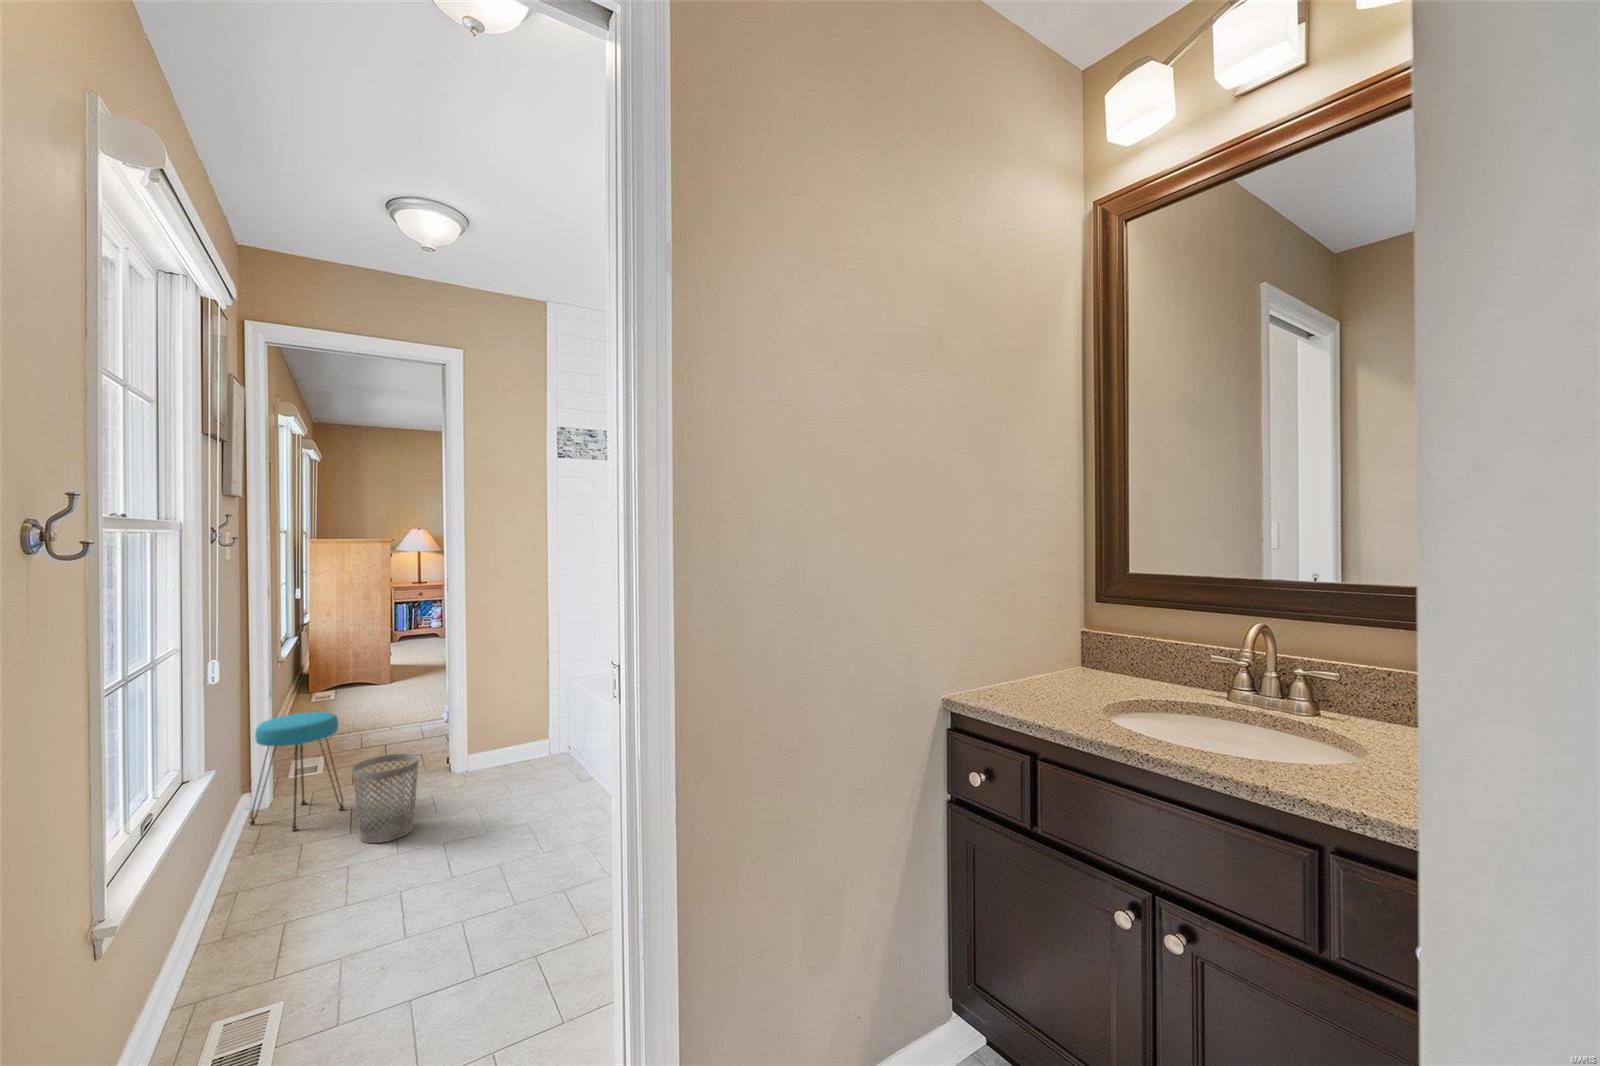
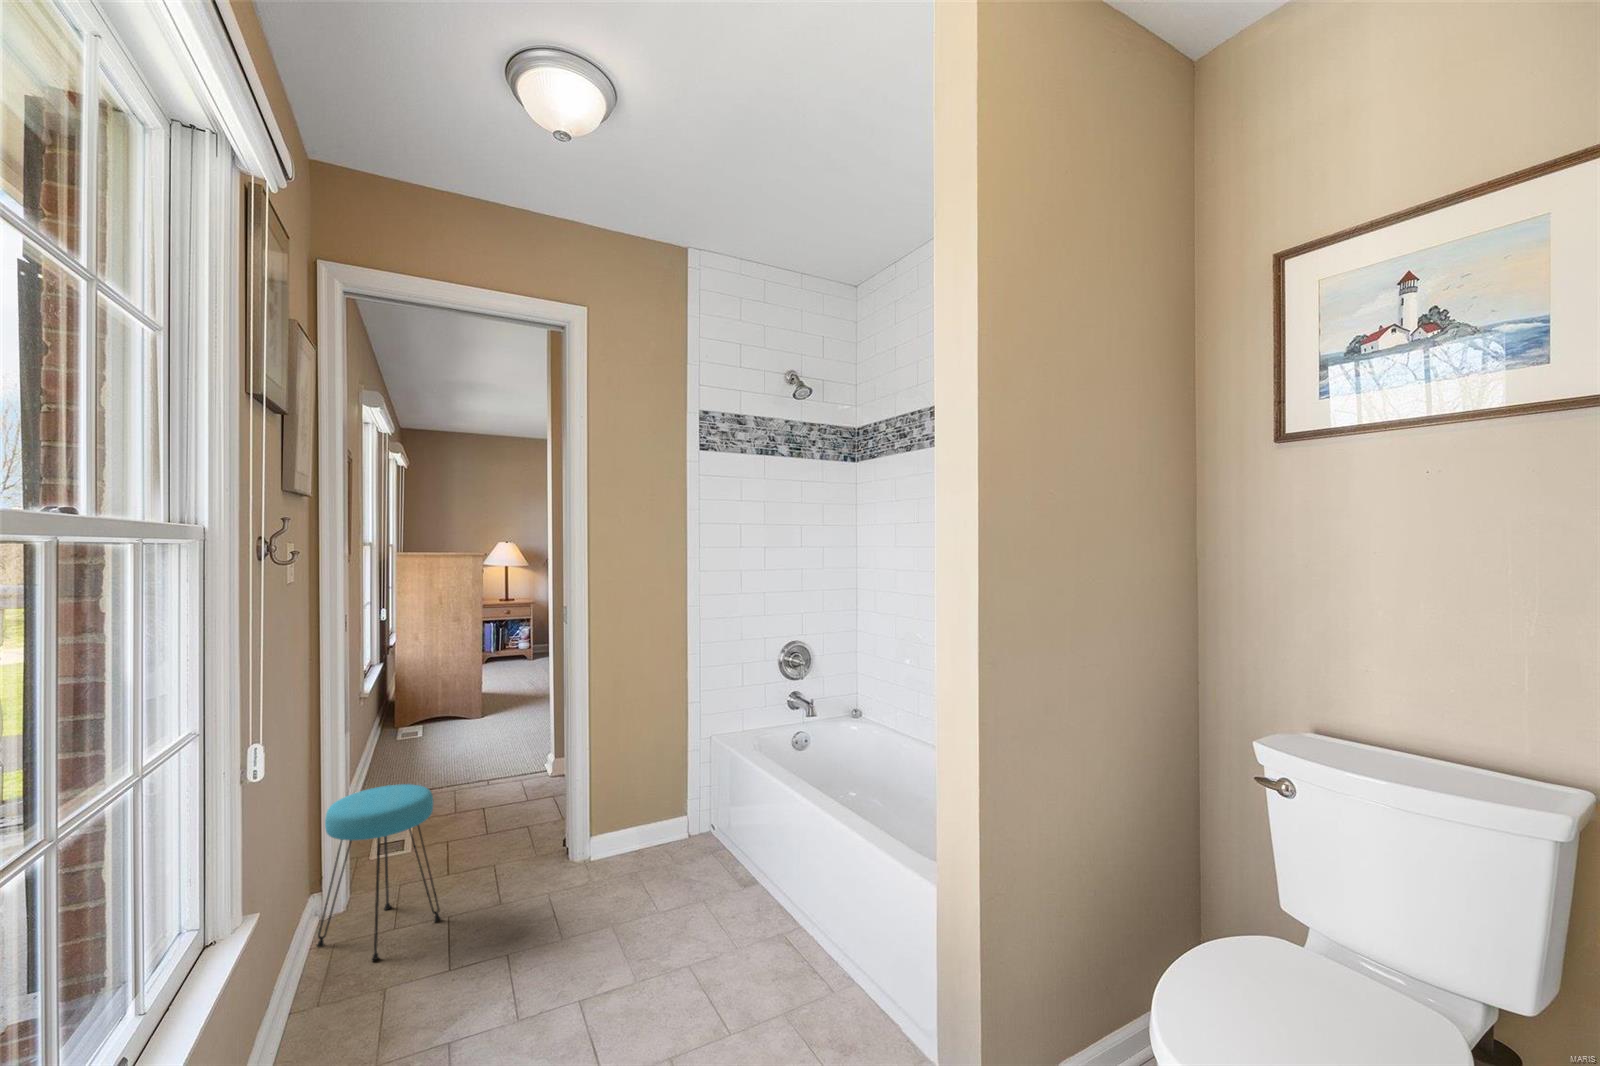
wastebasket: present [352,754,419,843] -> none [455,852,544,993]

